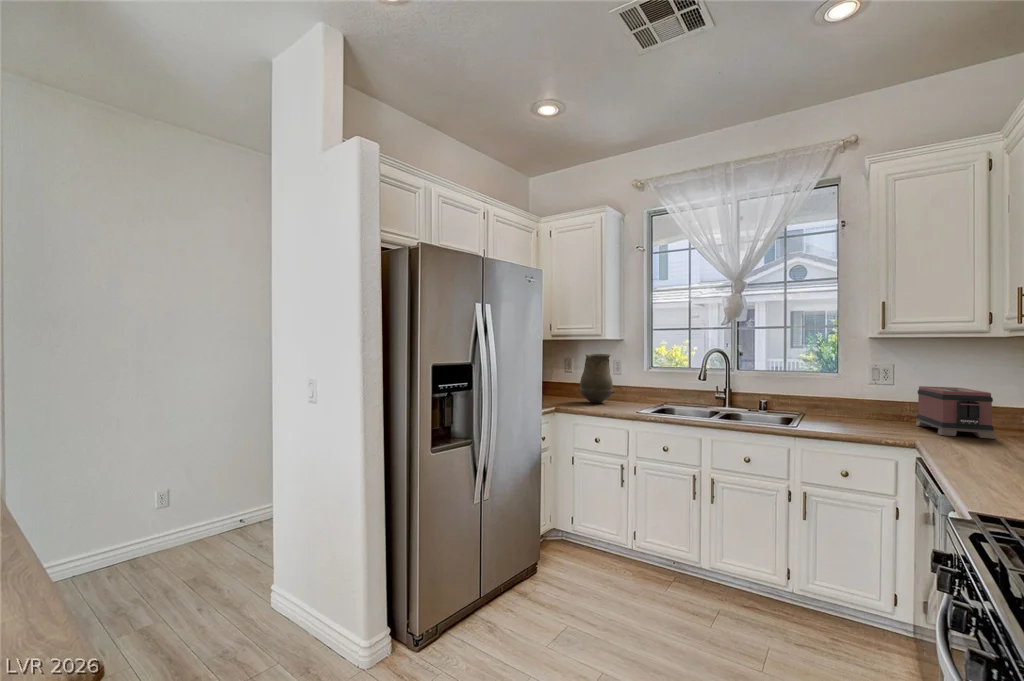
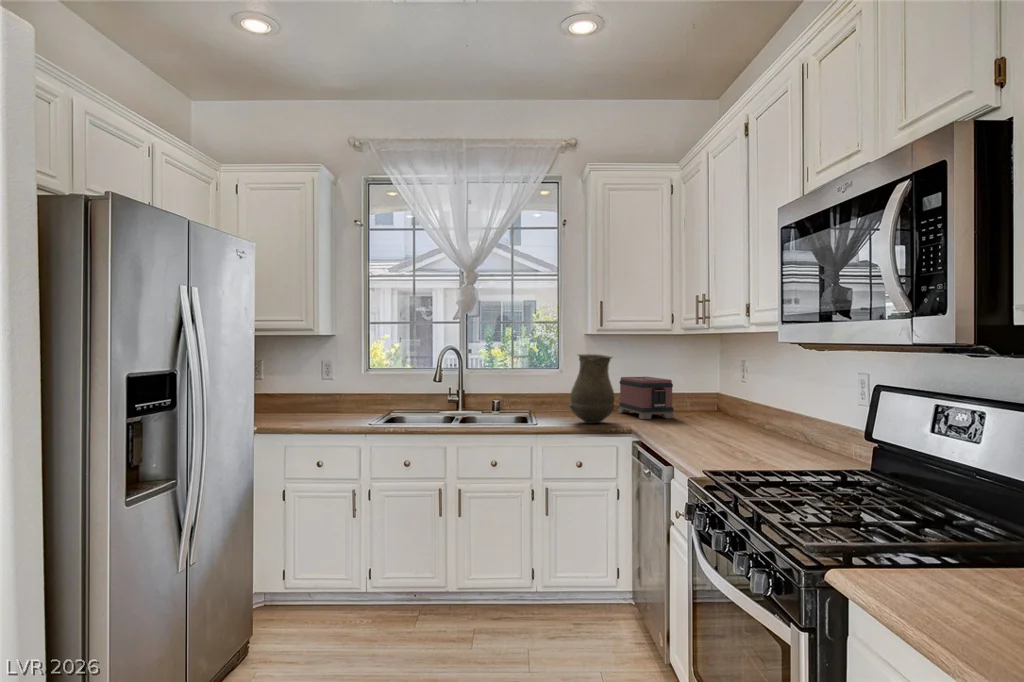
vase: present [578,353,615,403] -> present [569,354,615,423]

